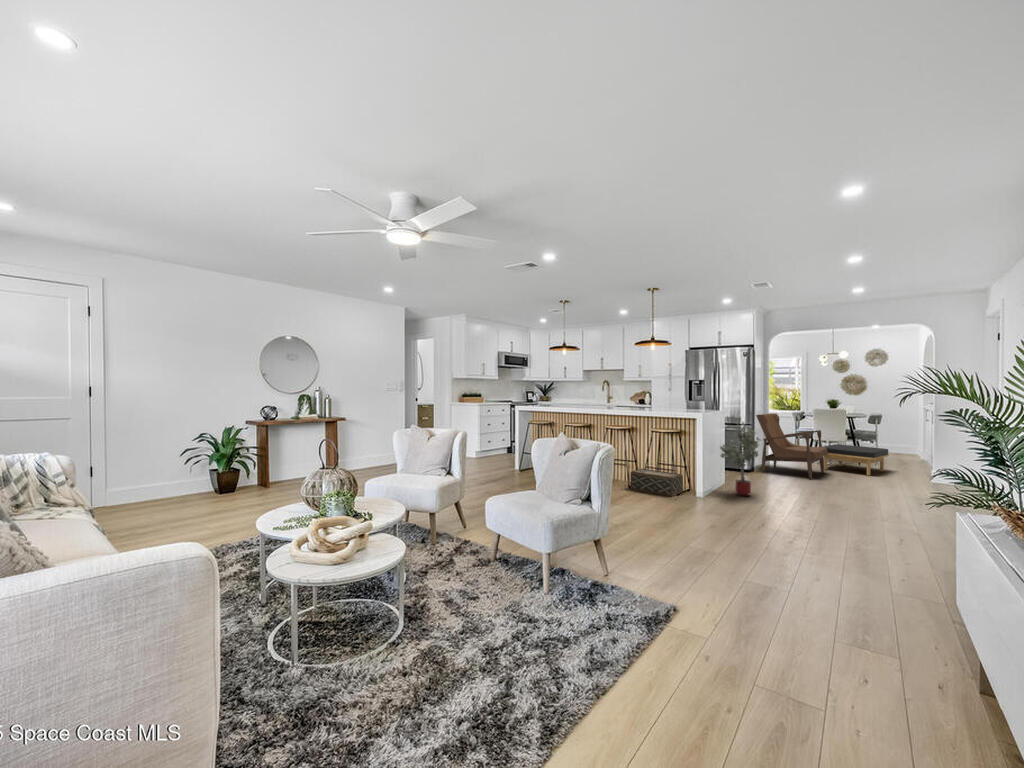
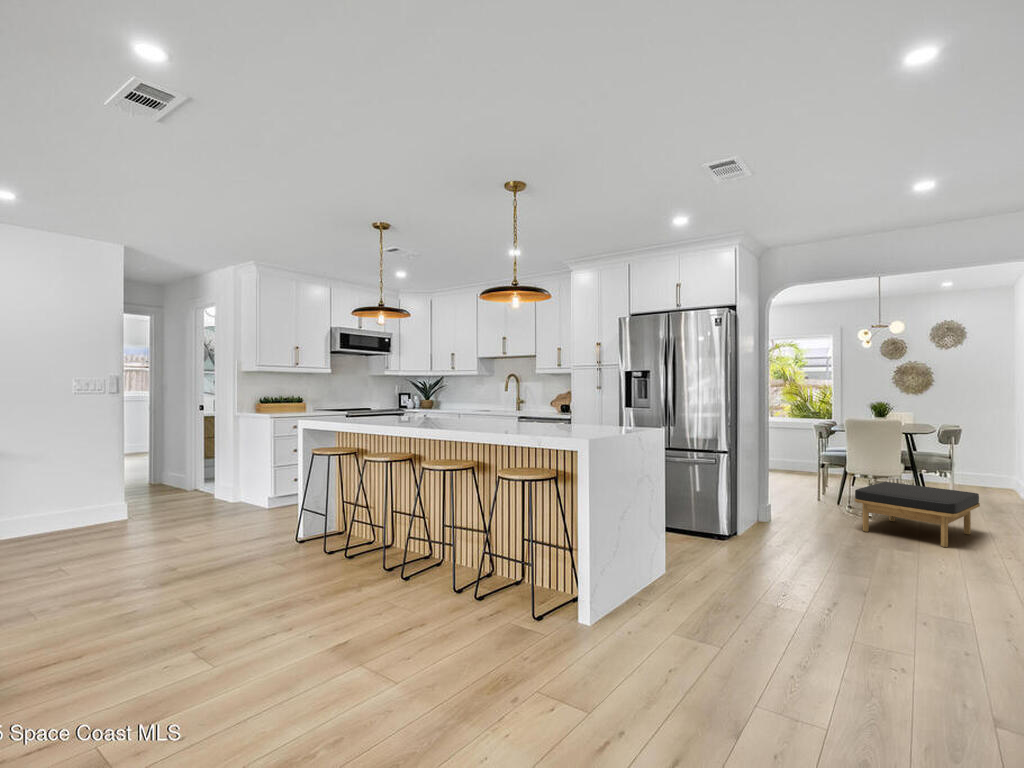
armchair: present [756,413,828,480] -> none [738,429,870,561]
potted tree: present [720,422,760,496] -> none [626,454,719,622]
woven basket: present [630,469,683,496] -> none [449,551,553,626]

